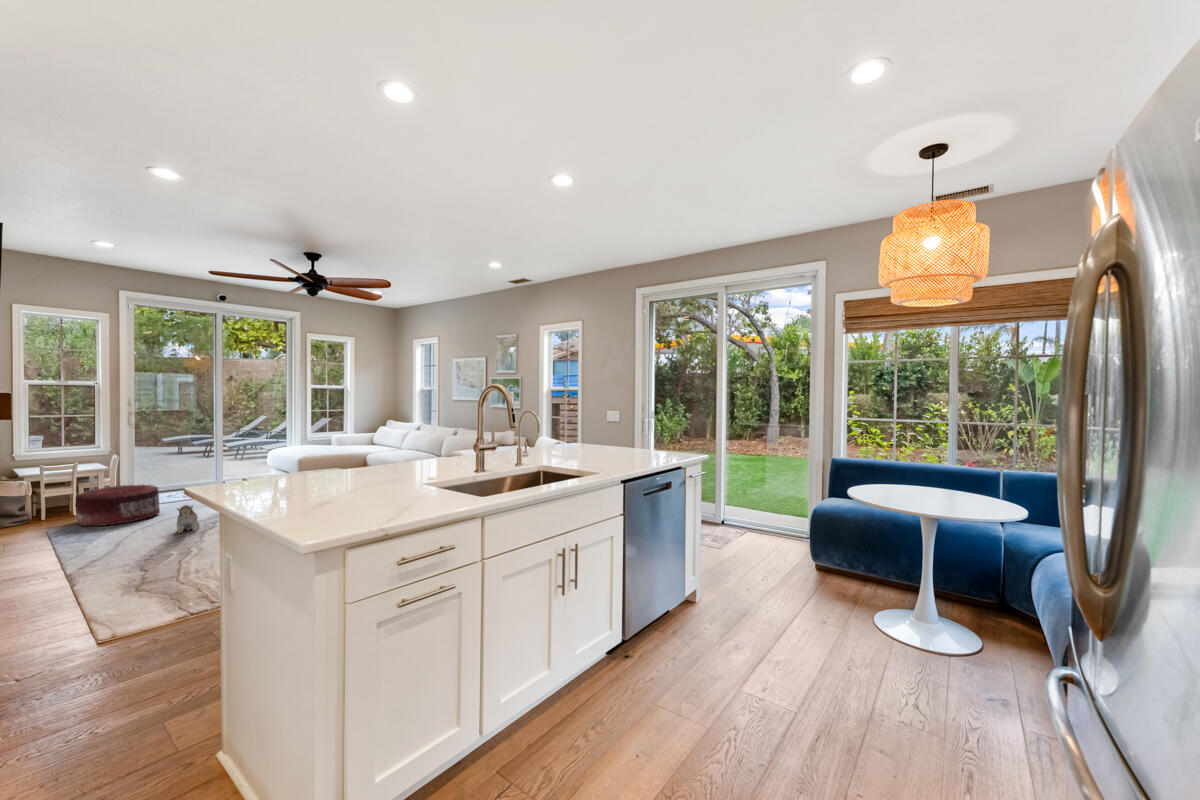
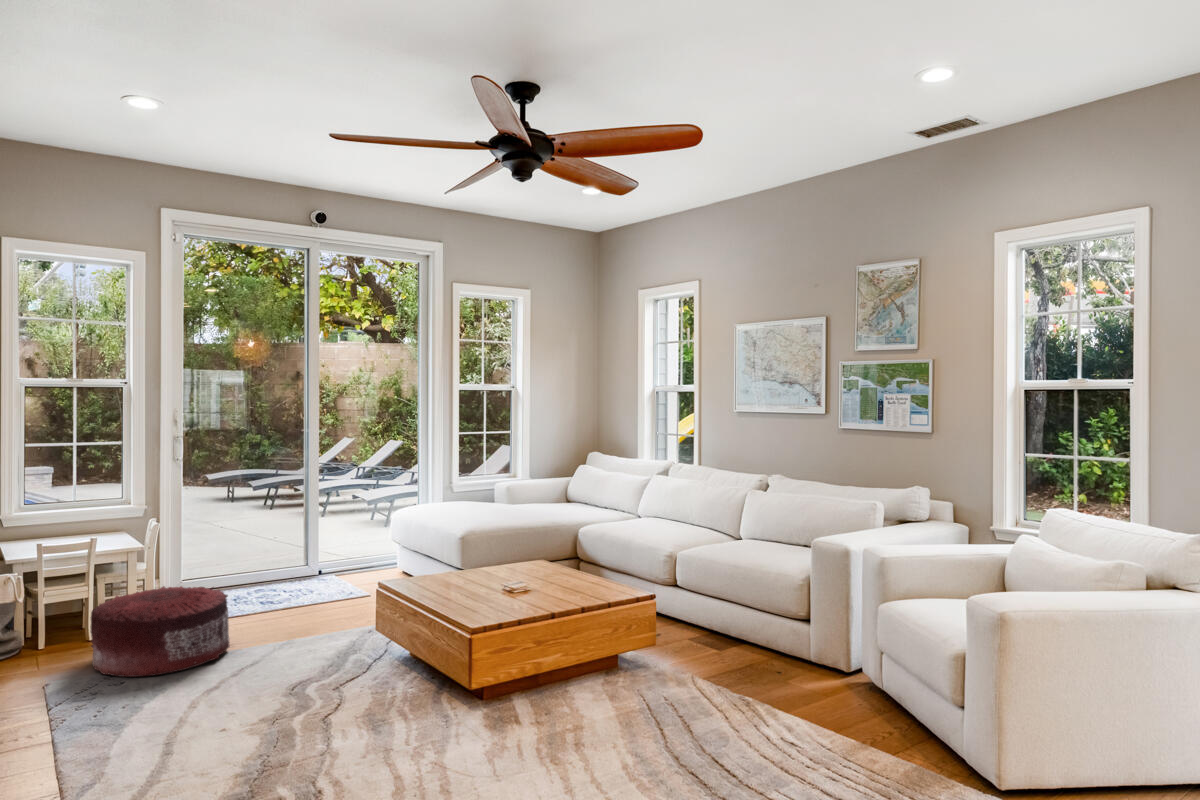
plush toy: present [177,505,199,533] -> none [270,654,310,718]

